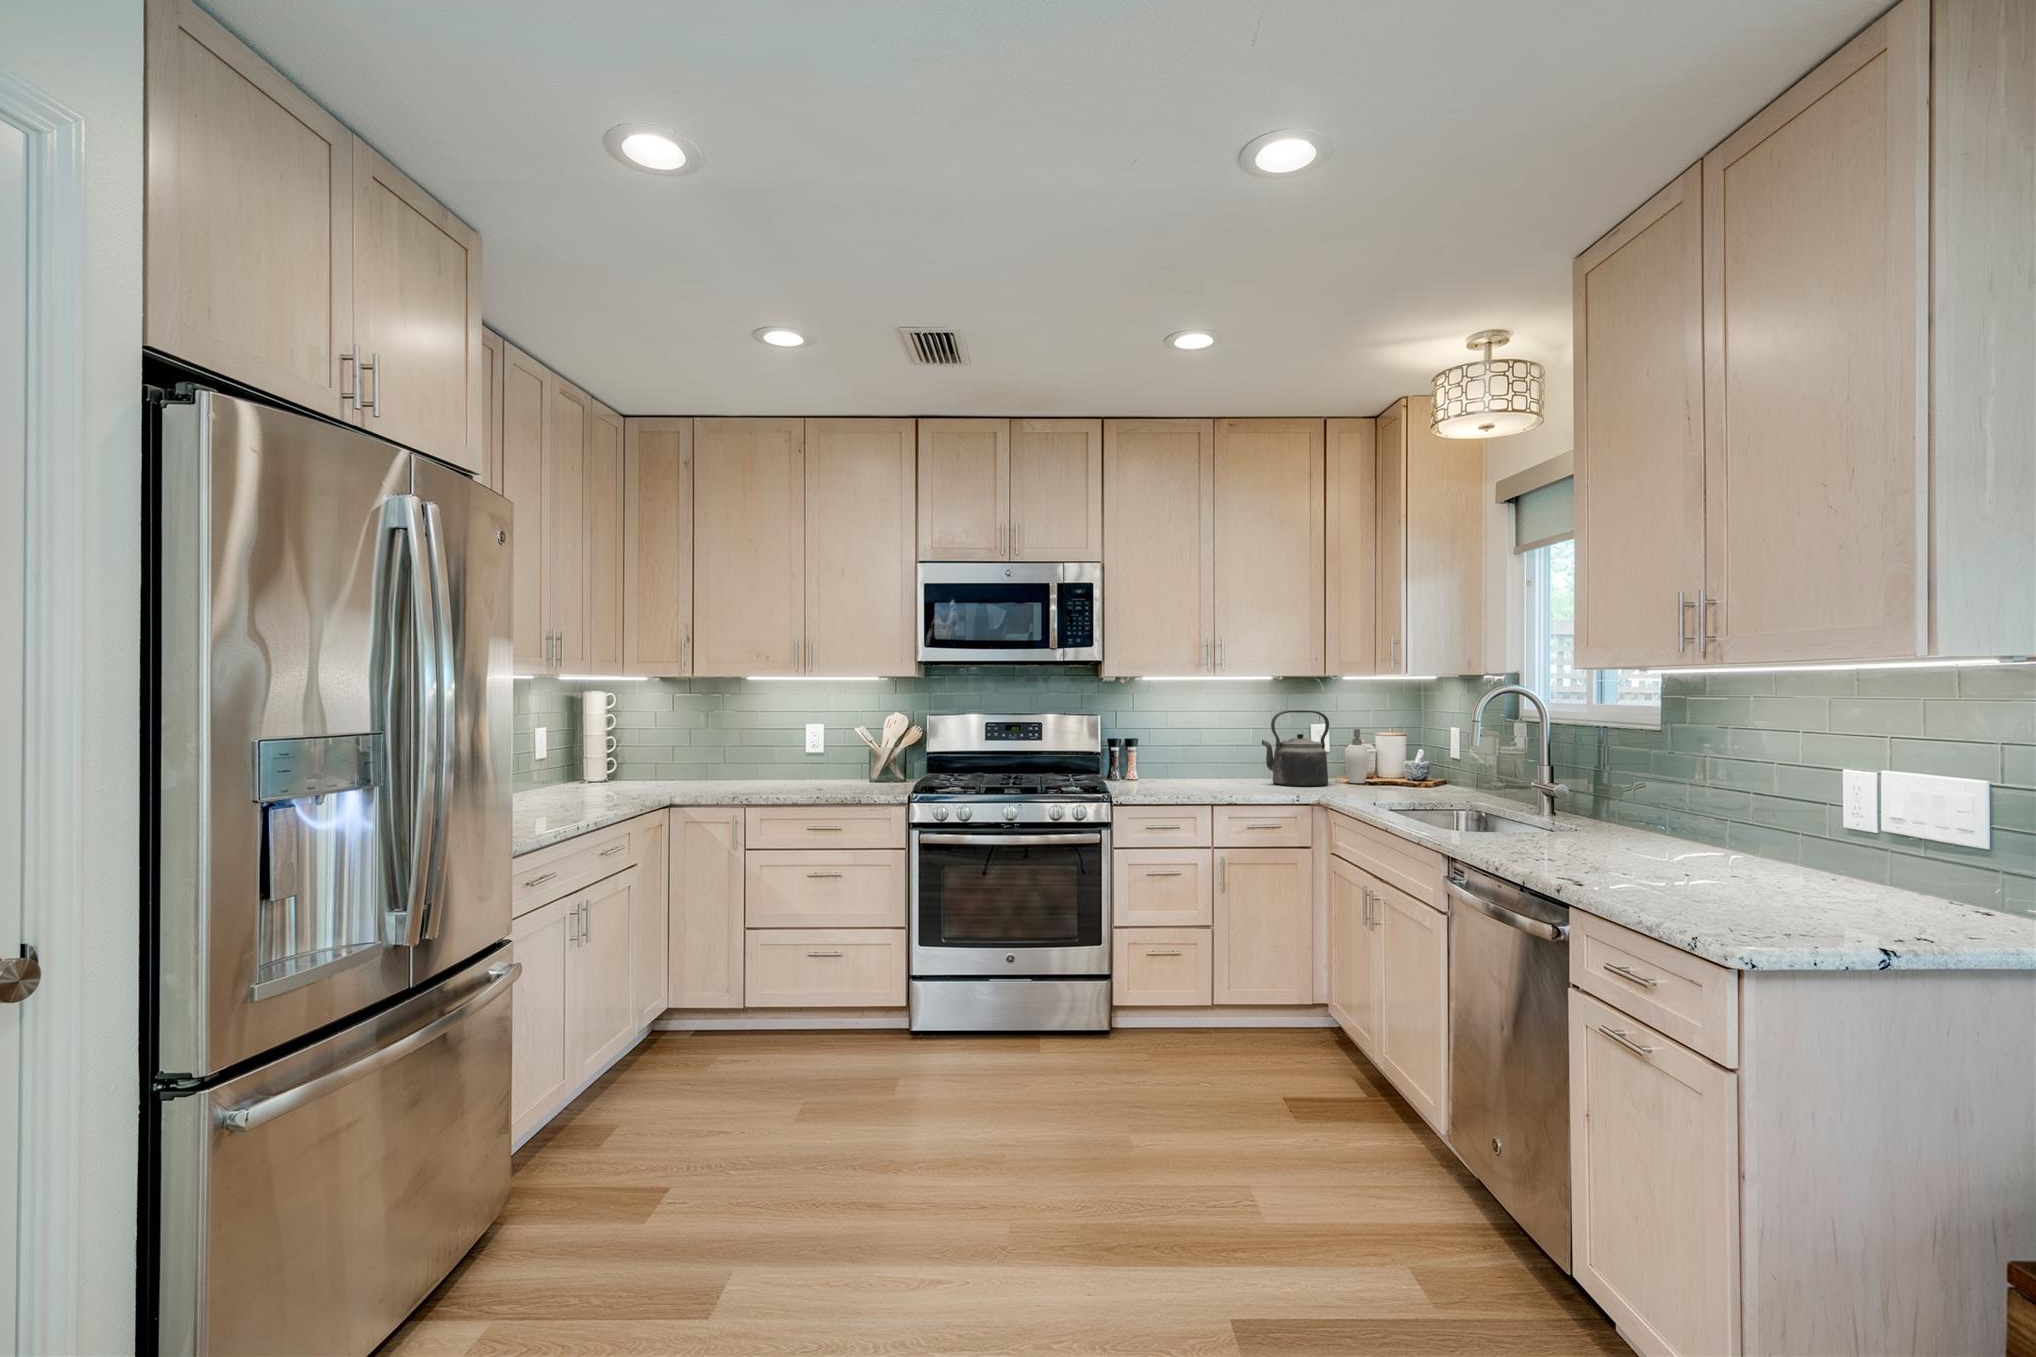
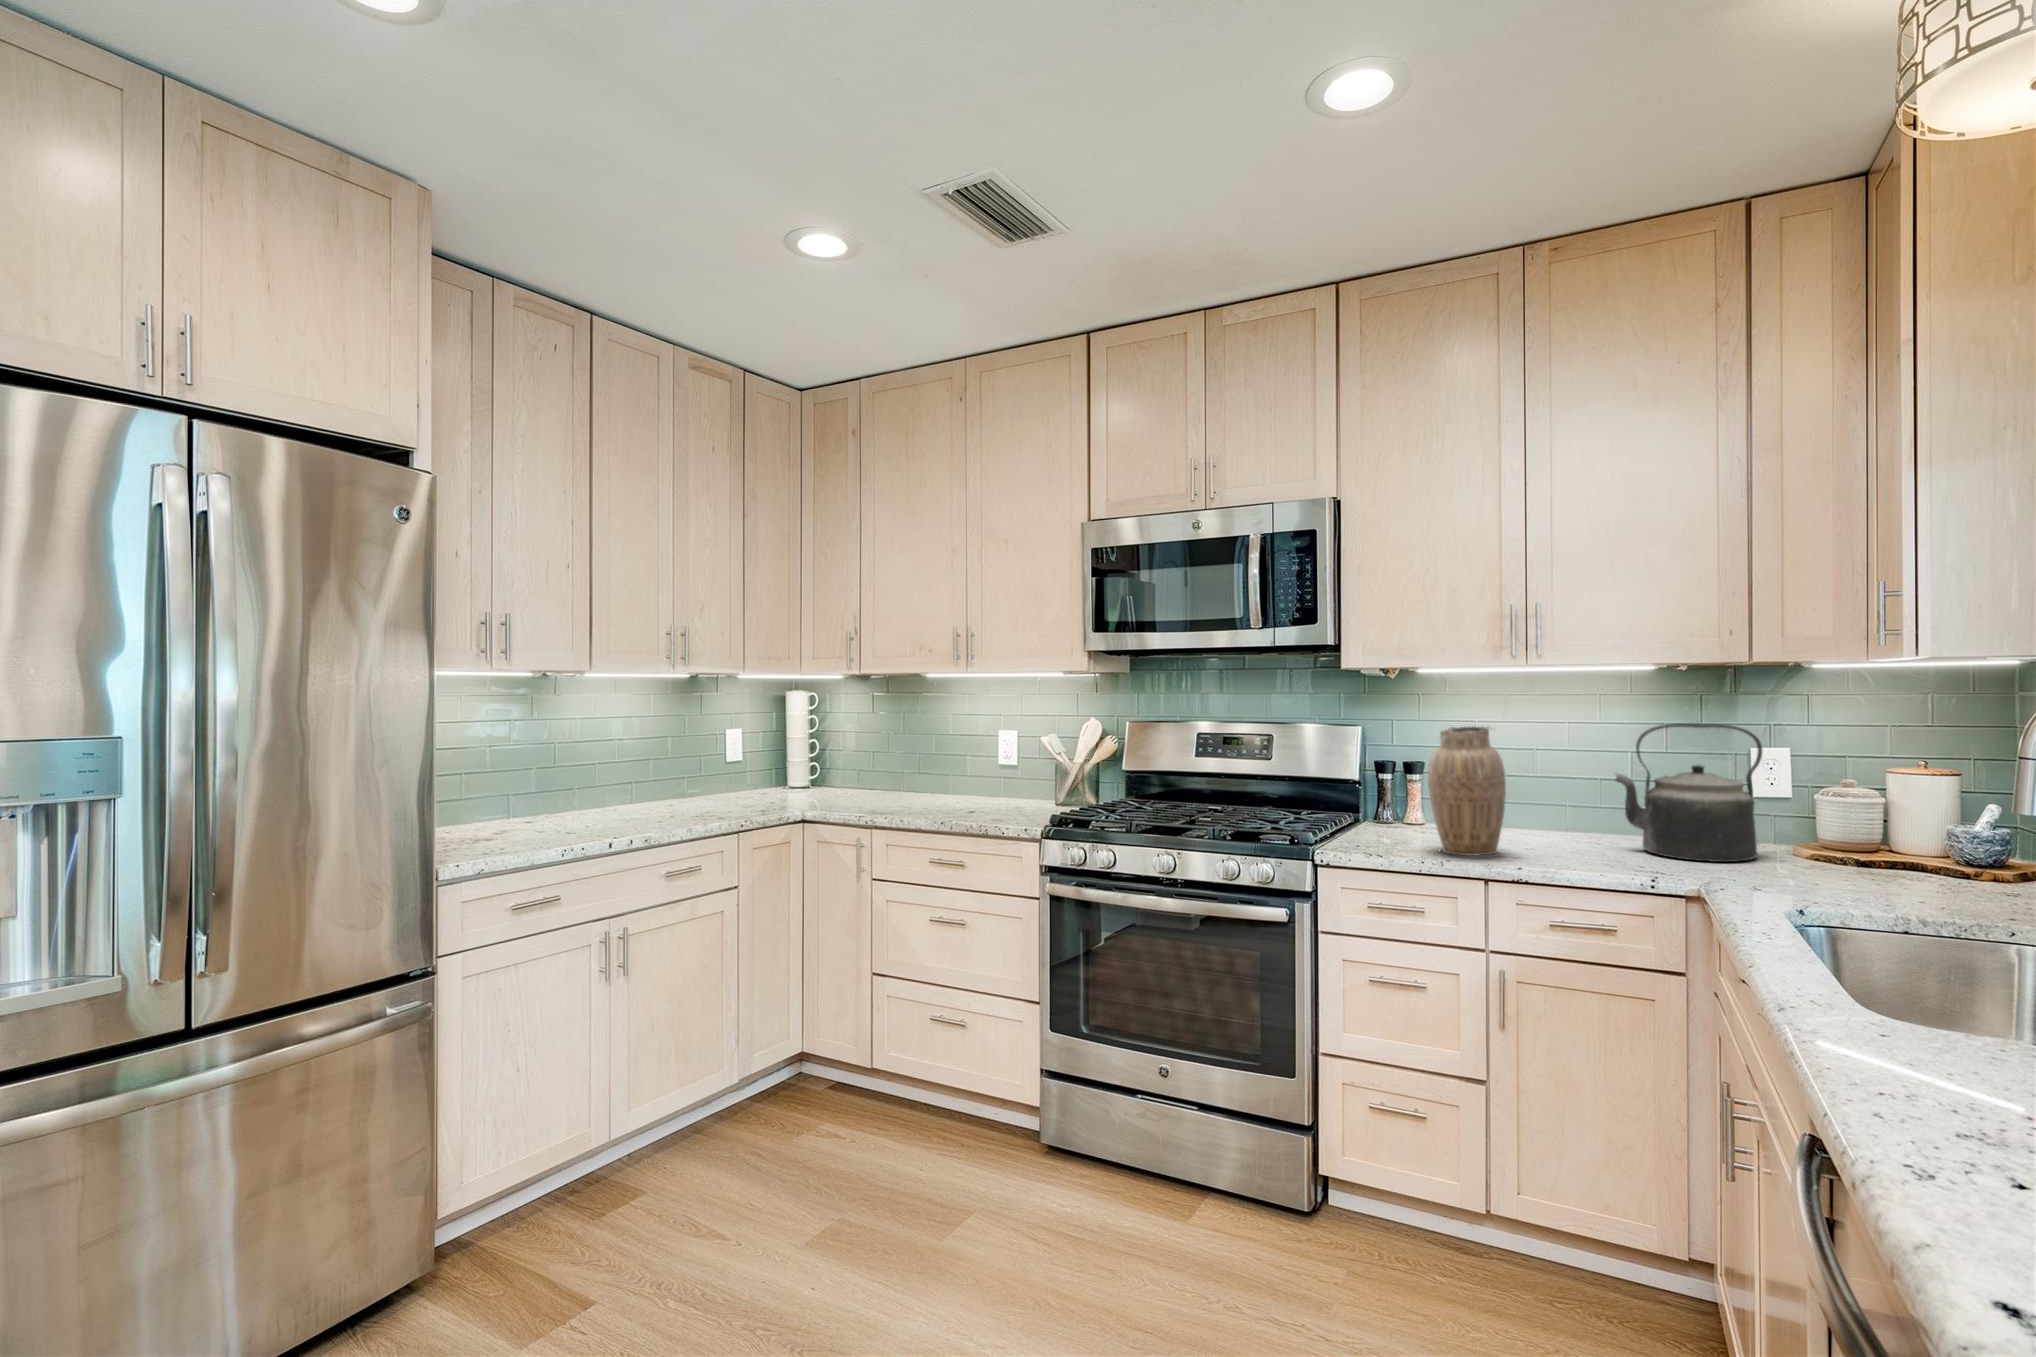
vase: none [1177,712,1221,791] -> present [1428,727,1506,856]
soap dispenser: present [1344,729,1372,783] -> none [1806,759,1864,862]

